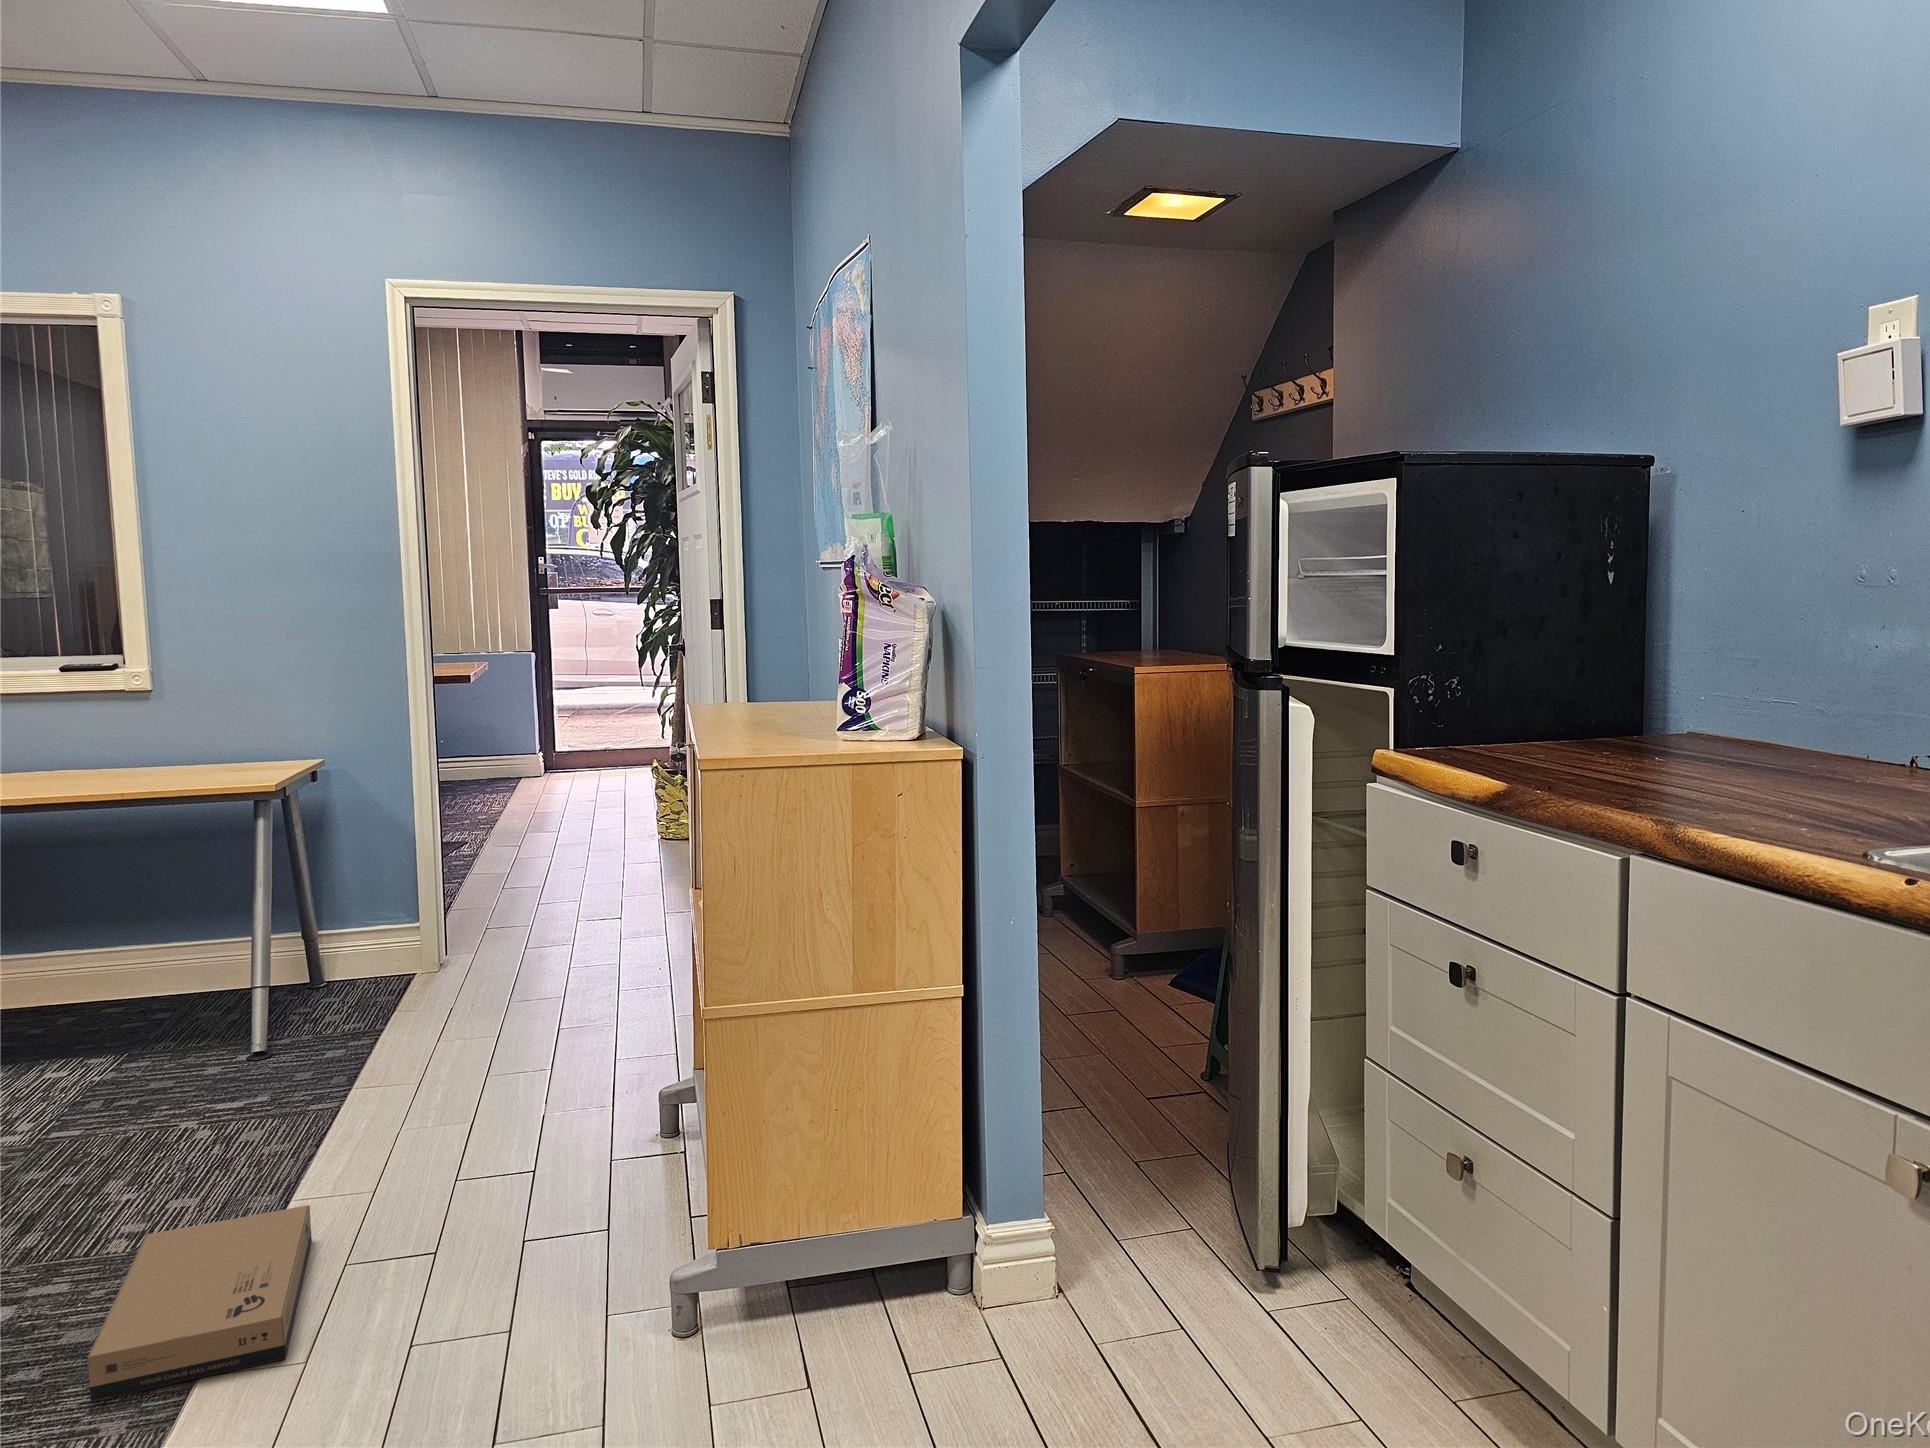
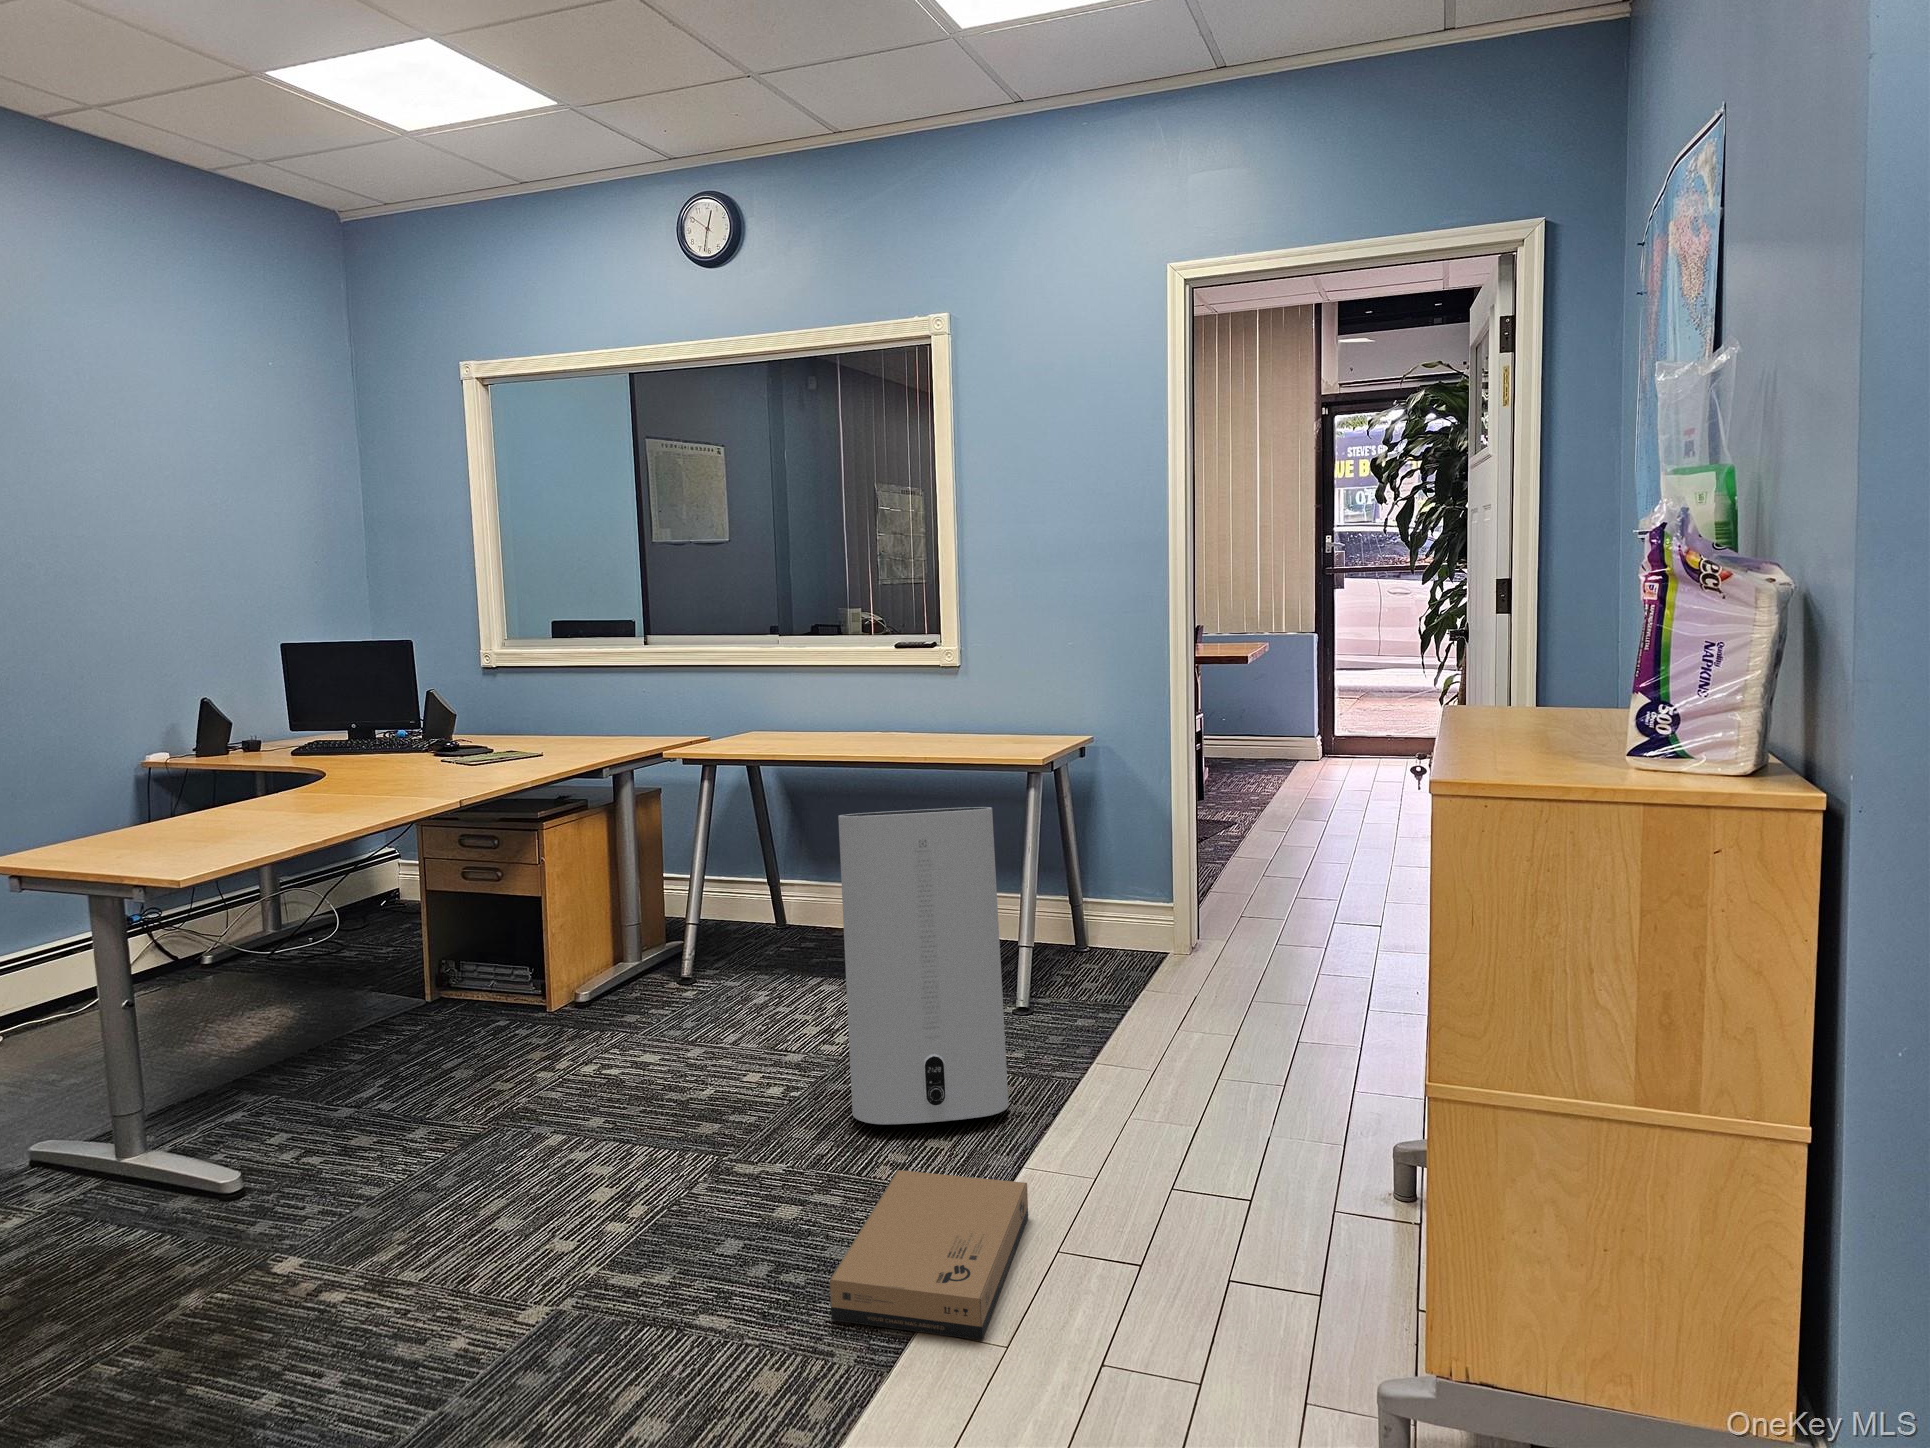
air purifier: none [26,834,265,1204] -> present [838,807,1009,1124]

